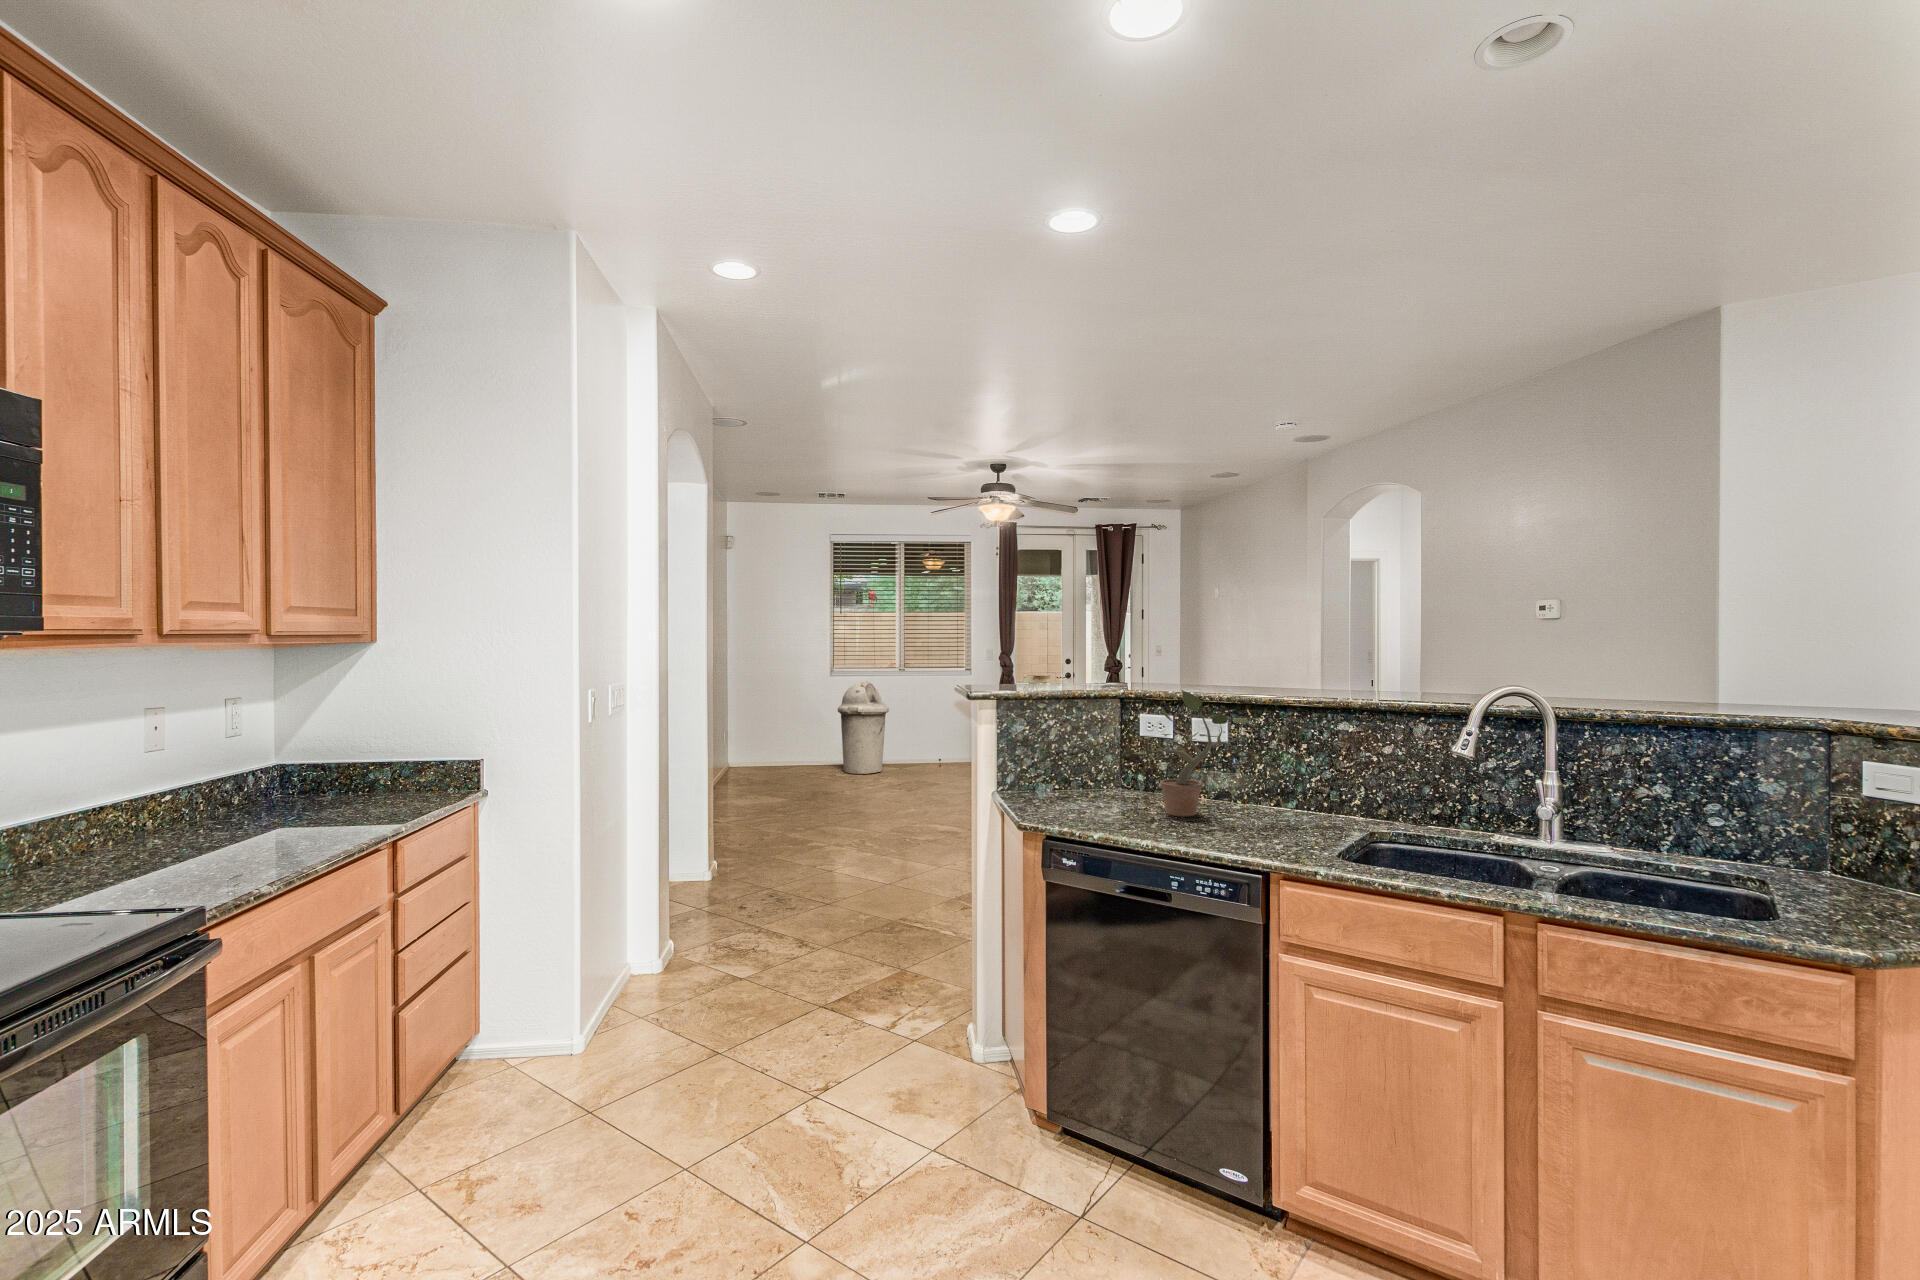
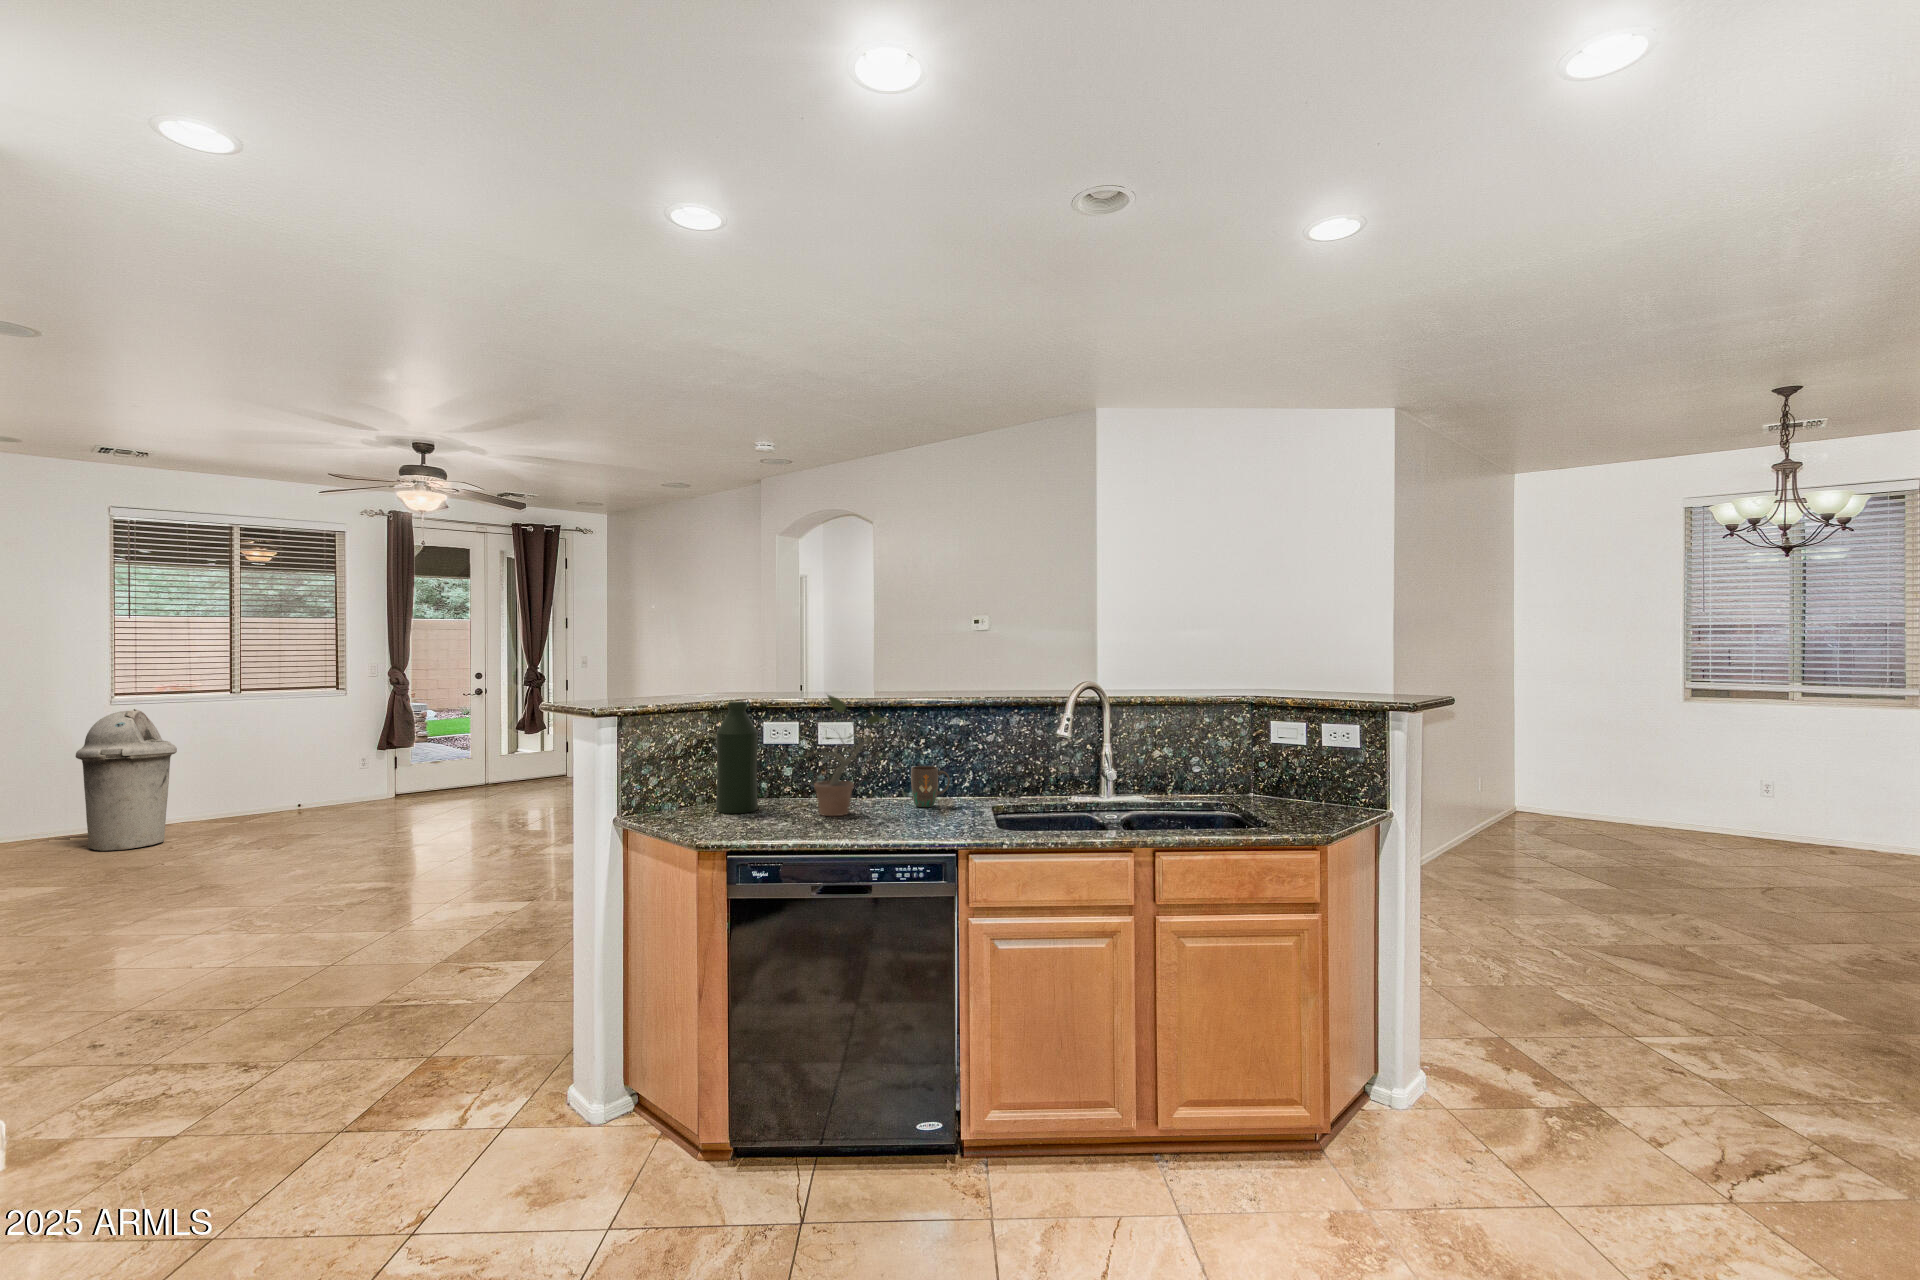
bottle: none [1080,693,1120,801] -> present [716,701,758,813]
mug: none [1276,774,1322,820] -> present [911,766,950,807]

